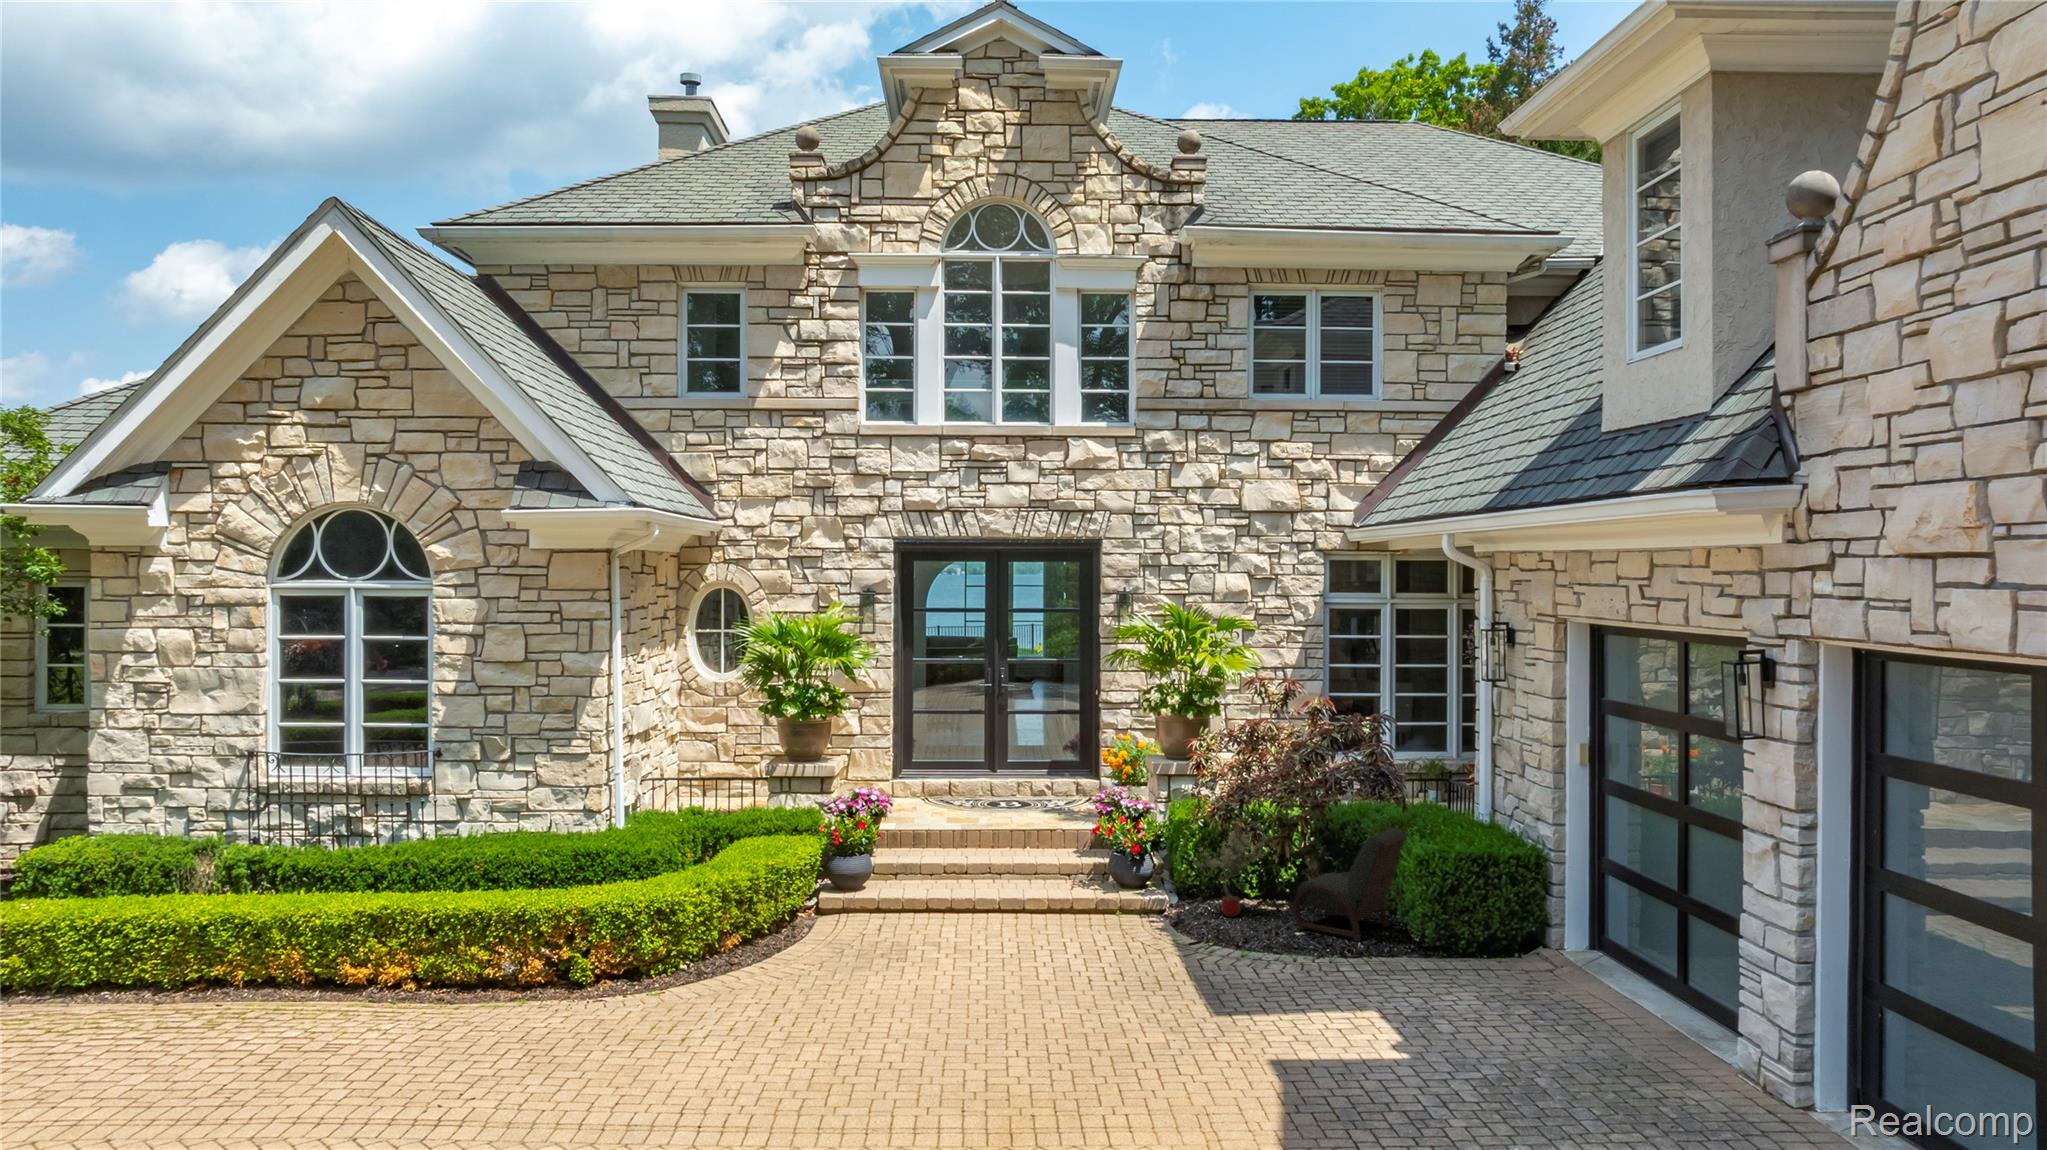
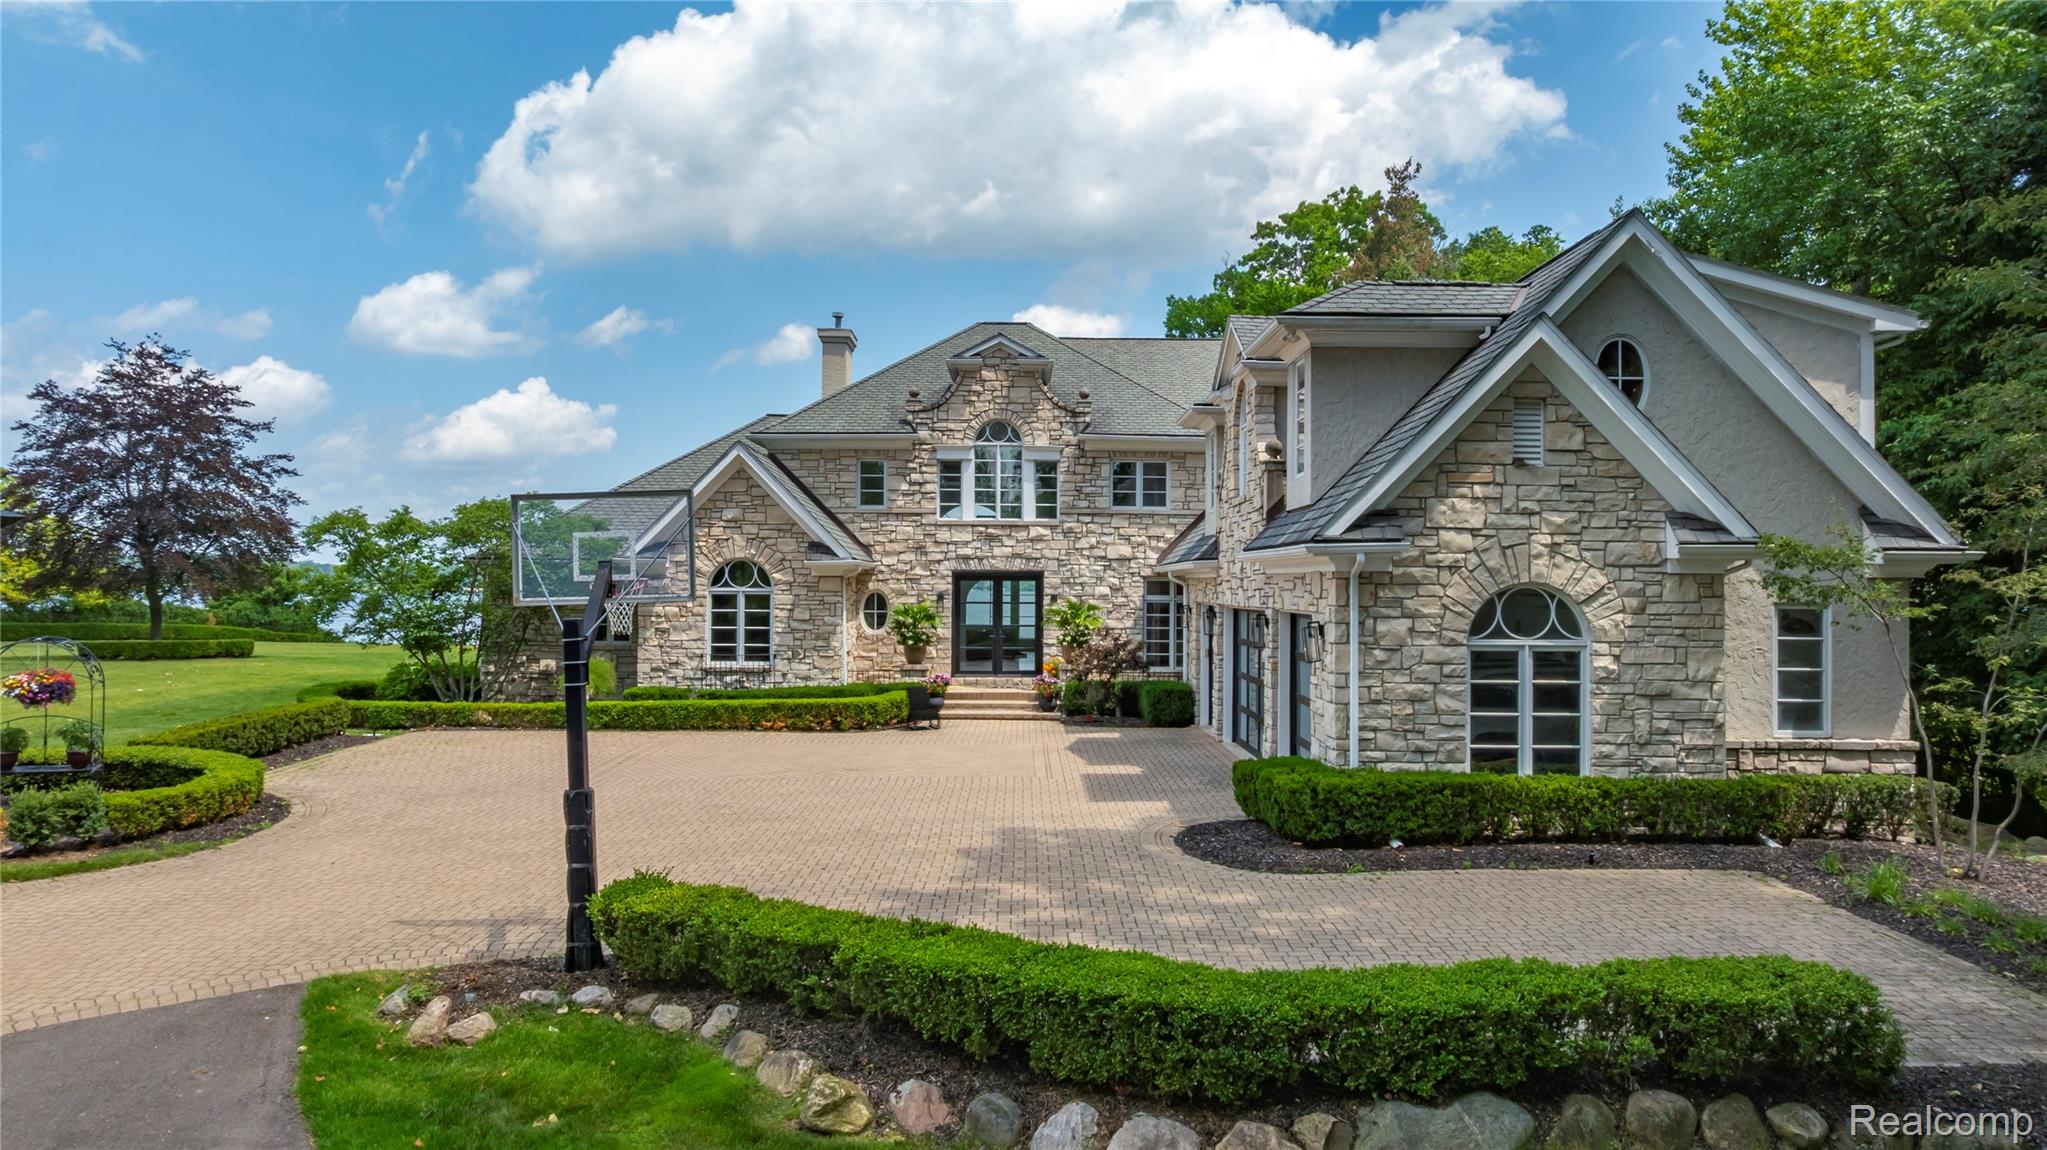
lounge chair: present [1293,828,1408,941] -> present [906,686,941,730]

